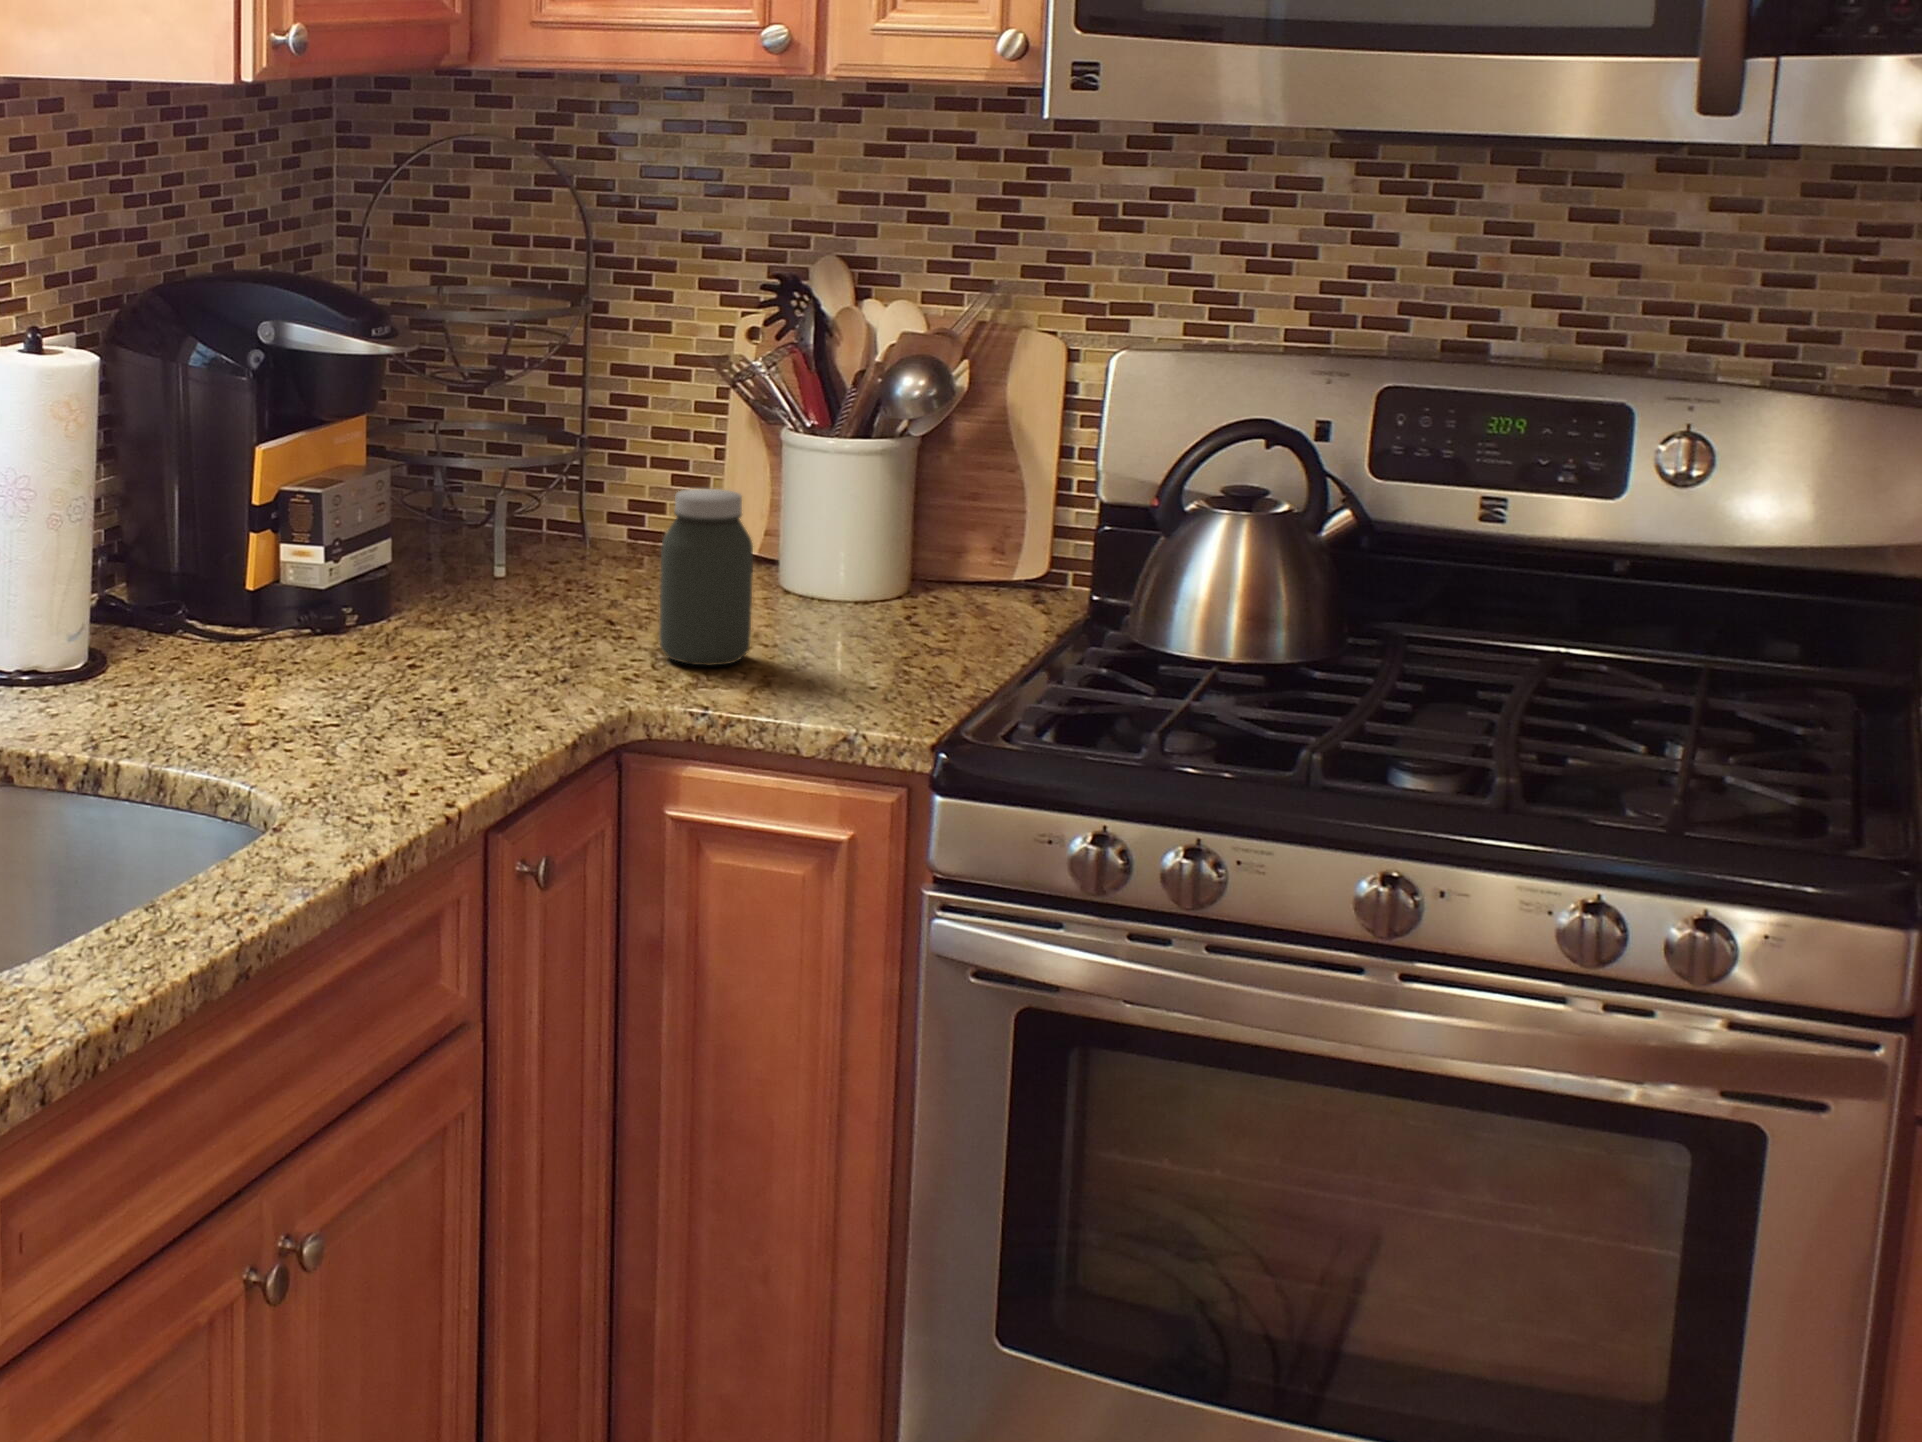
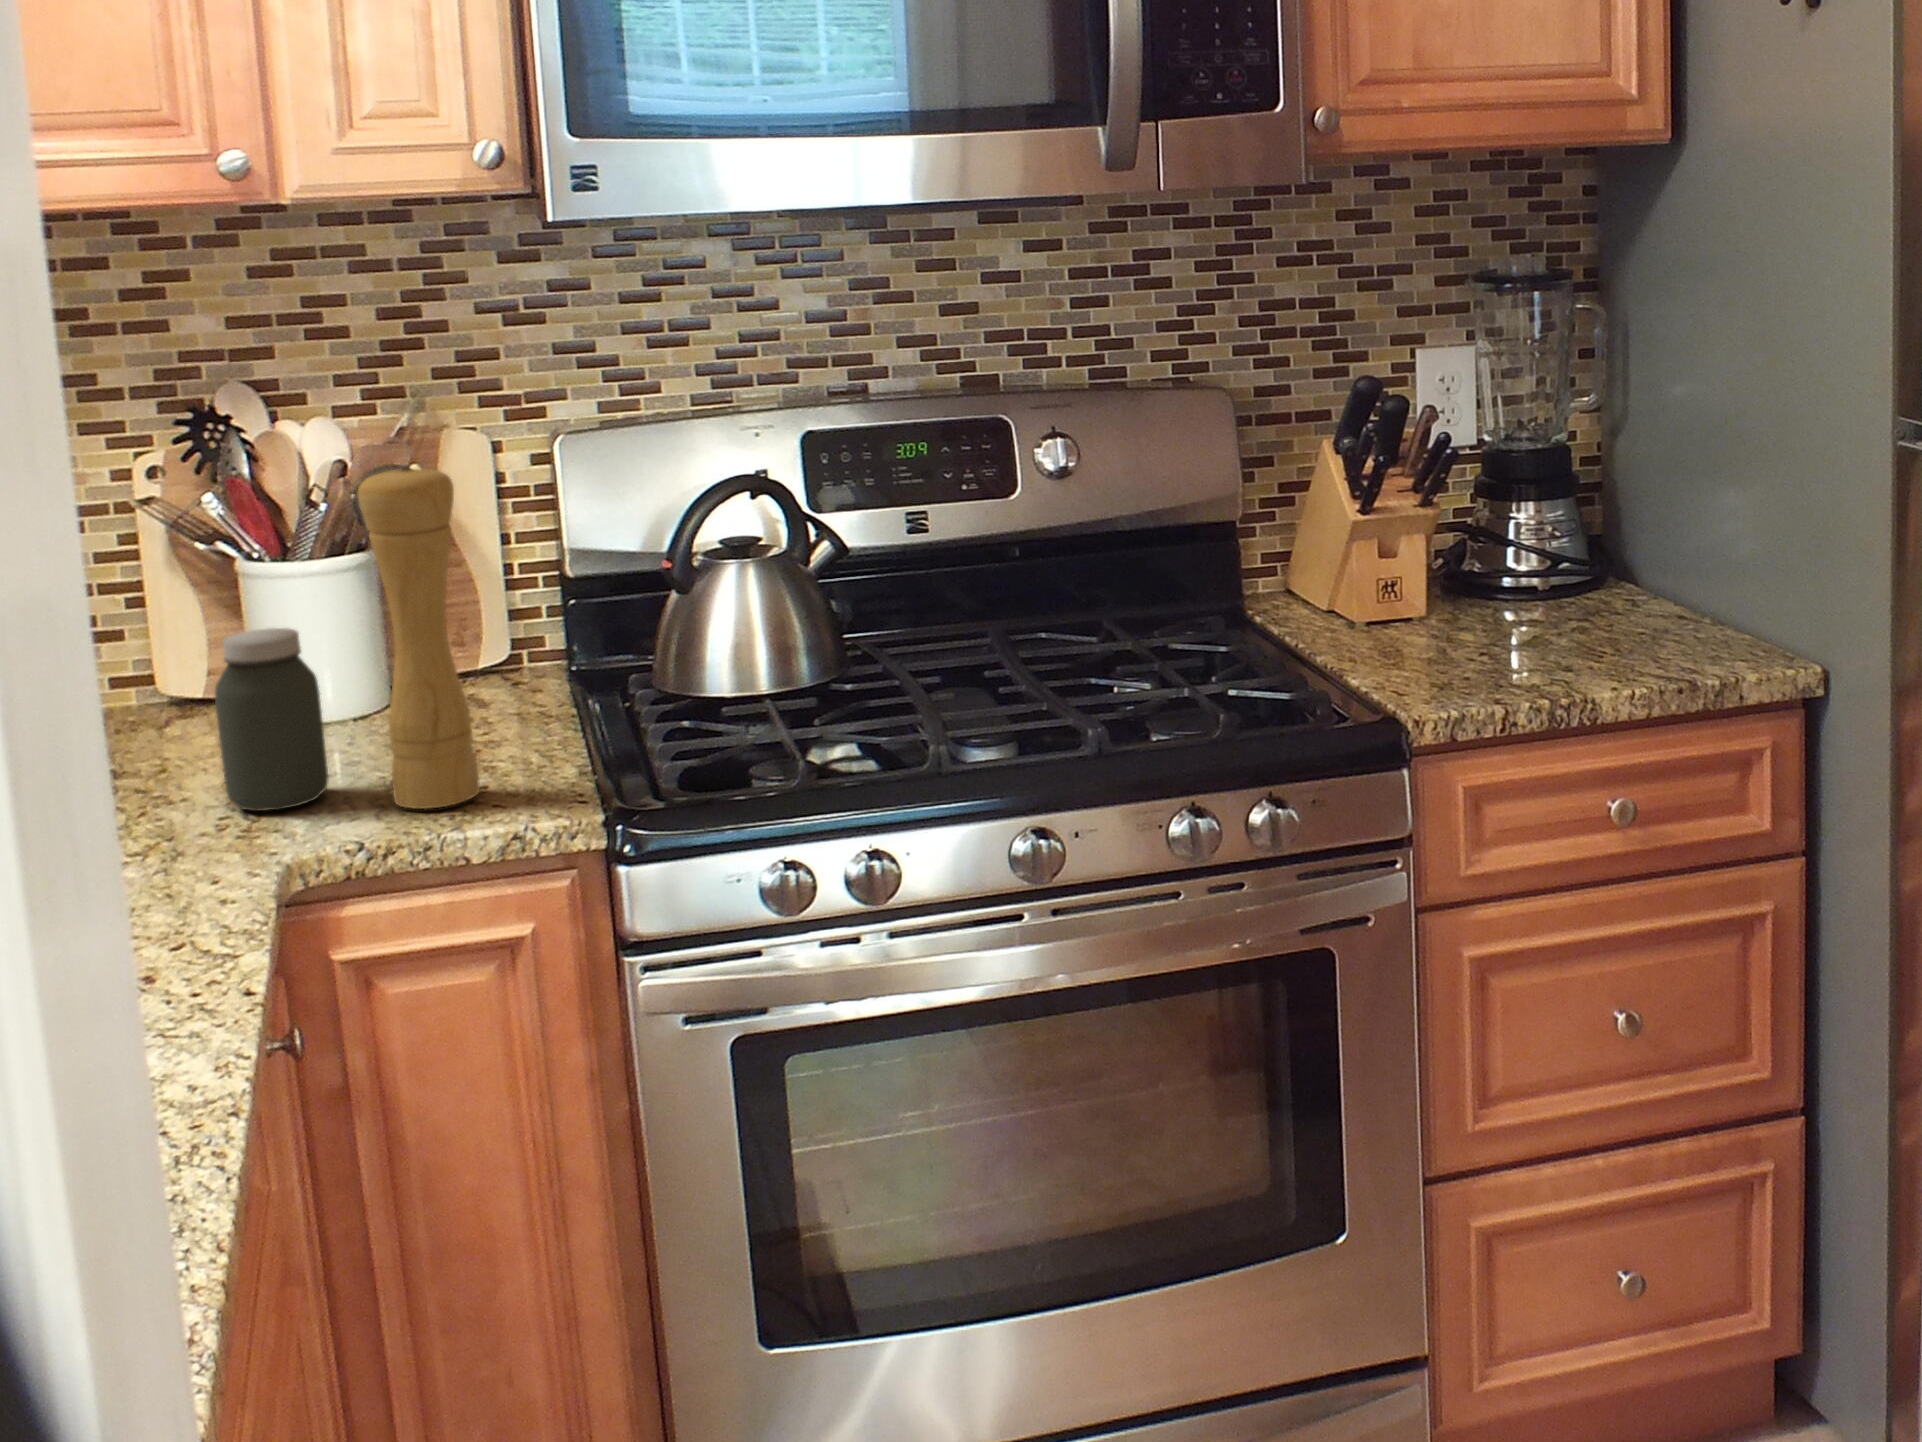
pepper mill: none [778,347,875,697] -> present [358,464,480,809]

